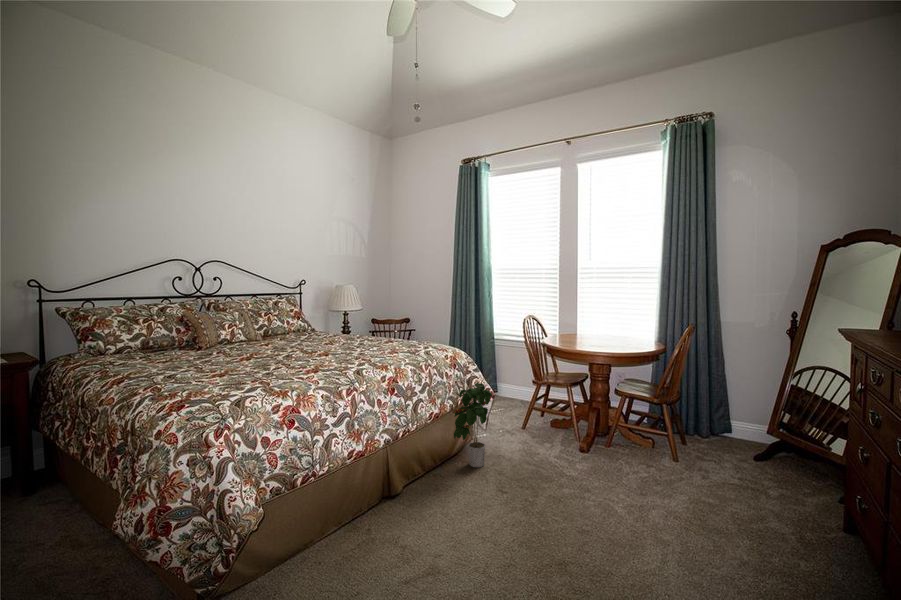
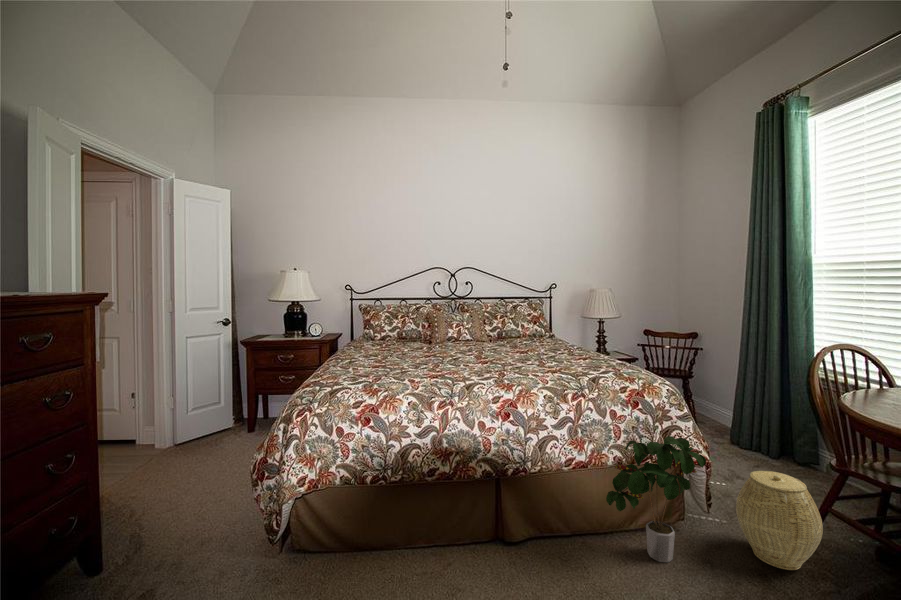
woven basket: none [500,393,540,446] -> present [736,471,823,570]

